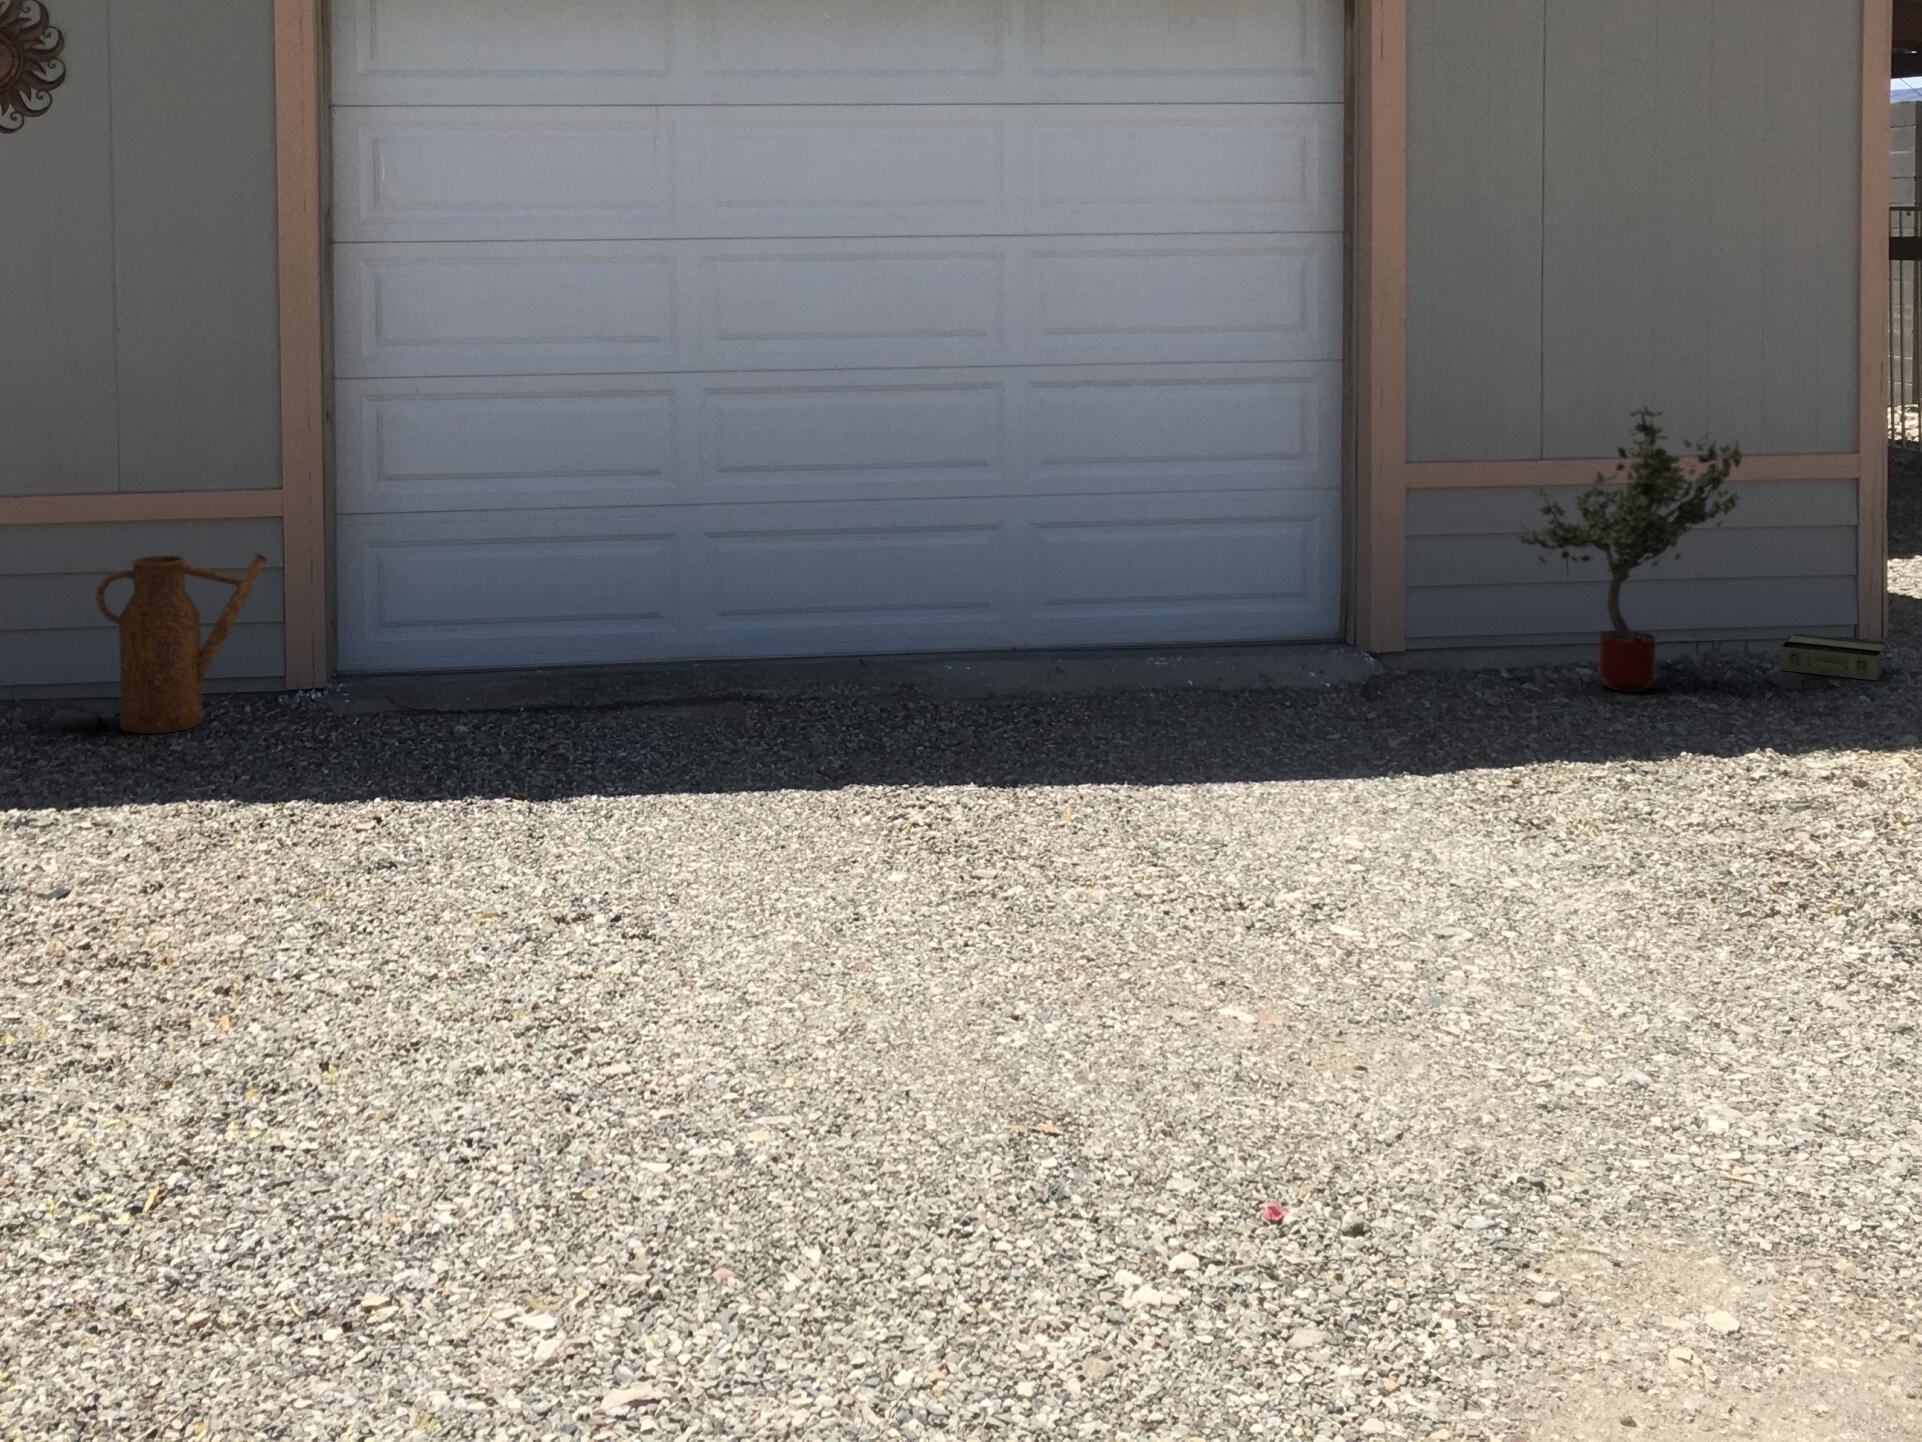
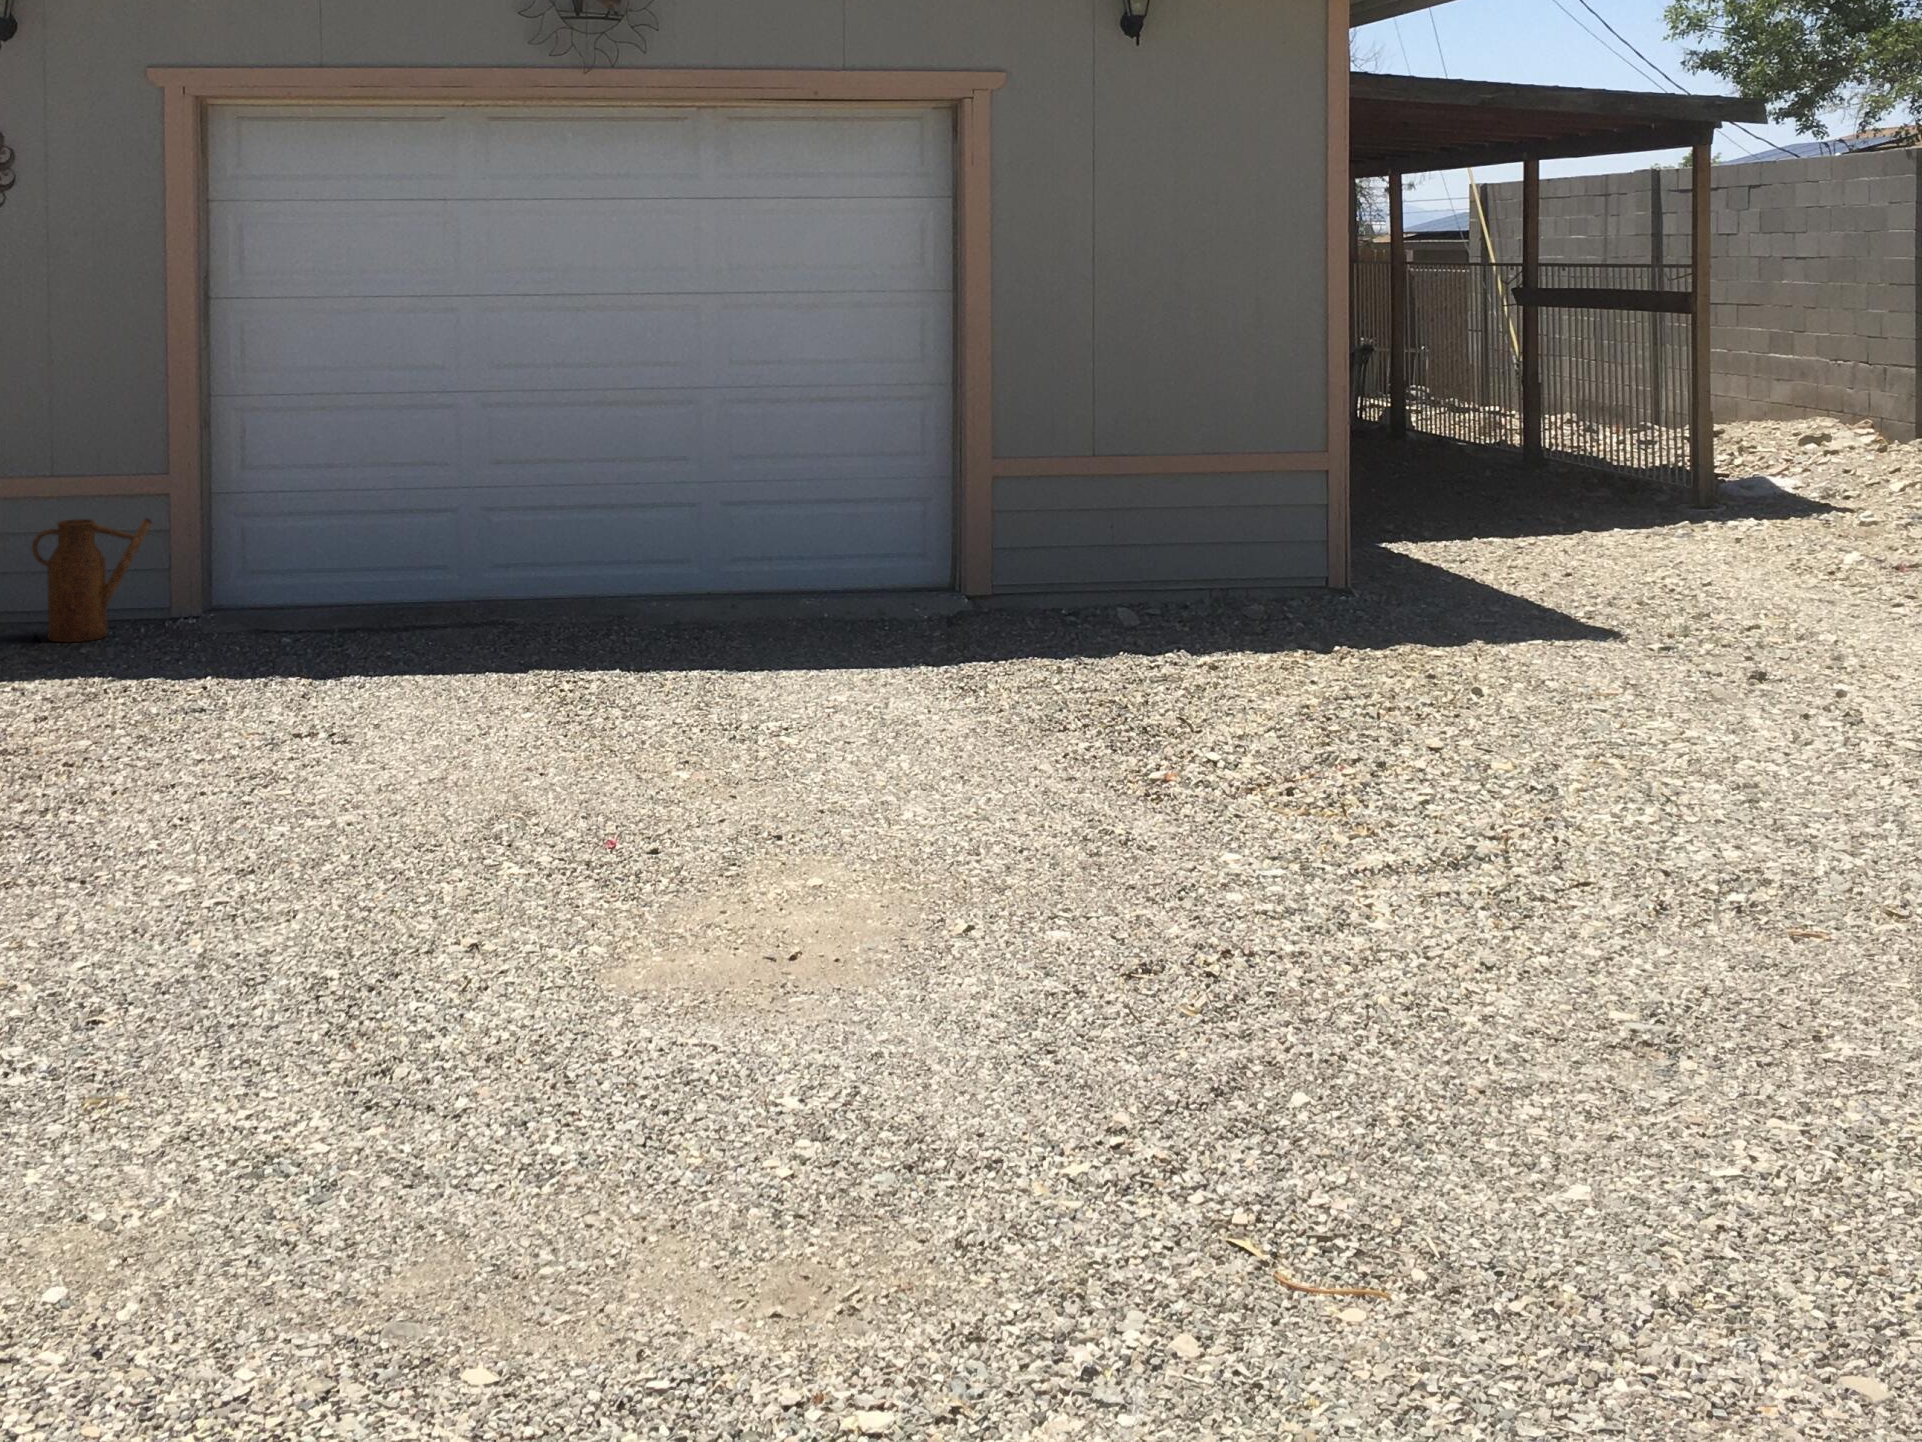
potted tree: present [1518,407,1743,692] -> none [1050,419,1215,624]
toolbox: present [1779,634,1887,681] -> none [1257,587,1336,618]

